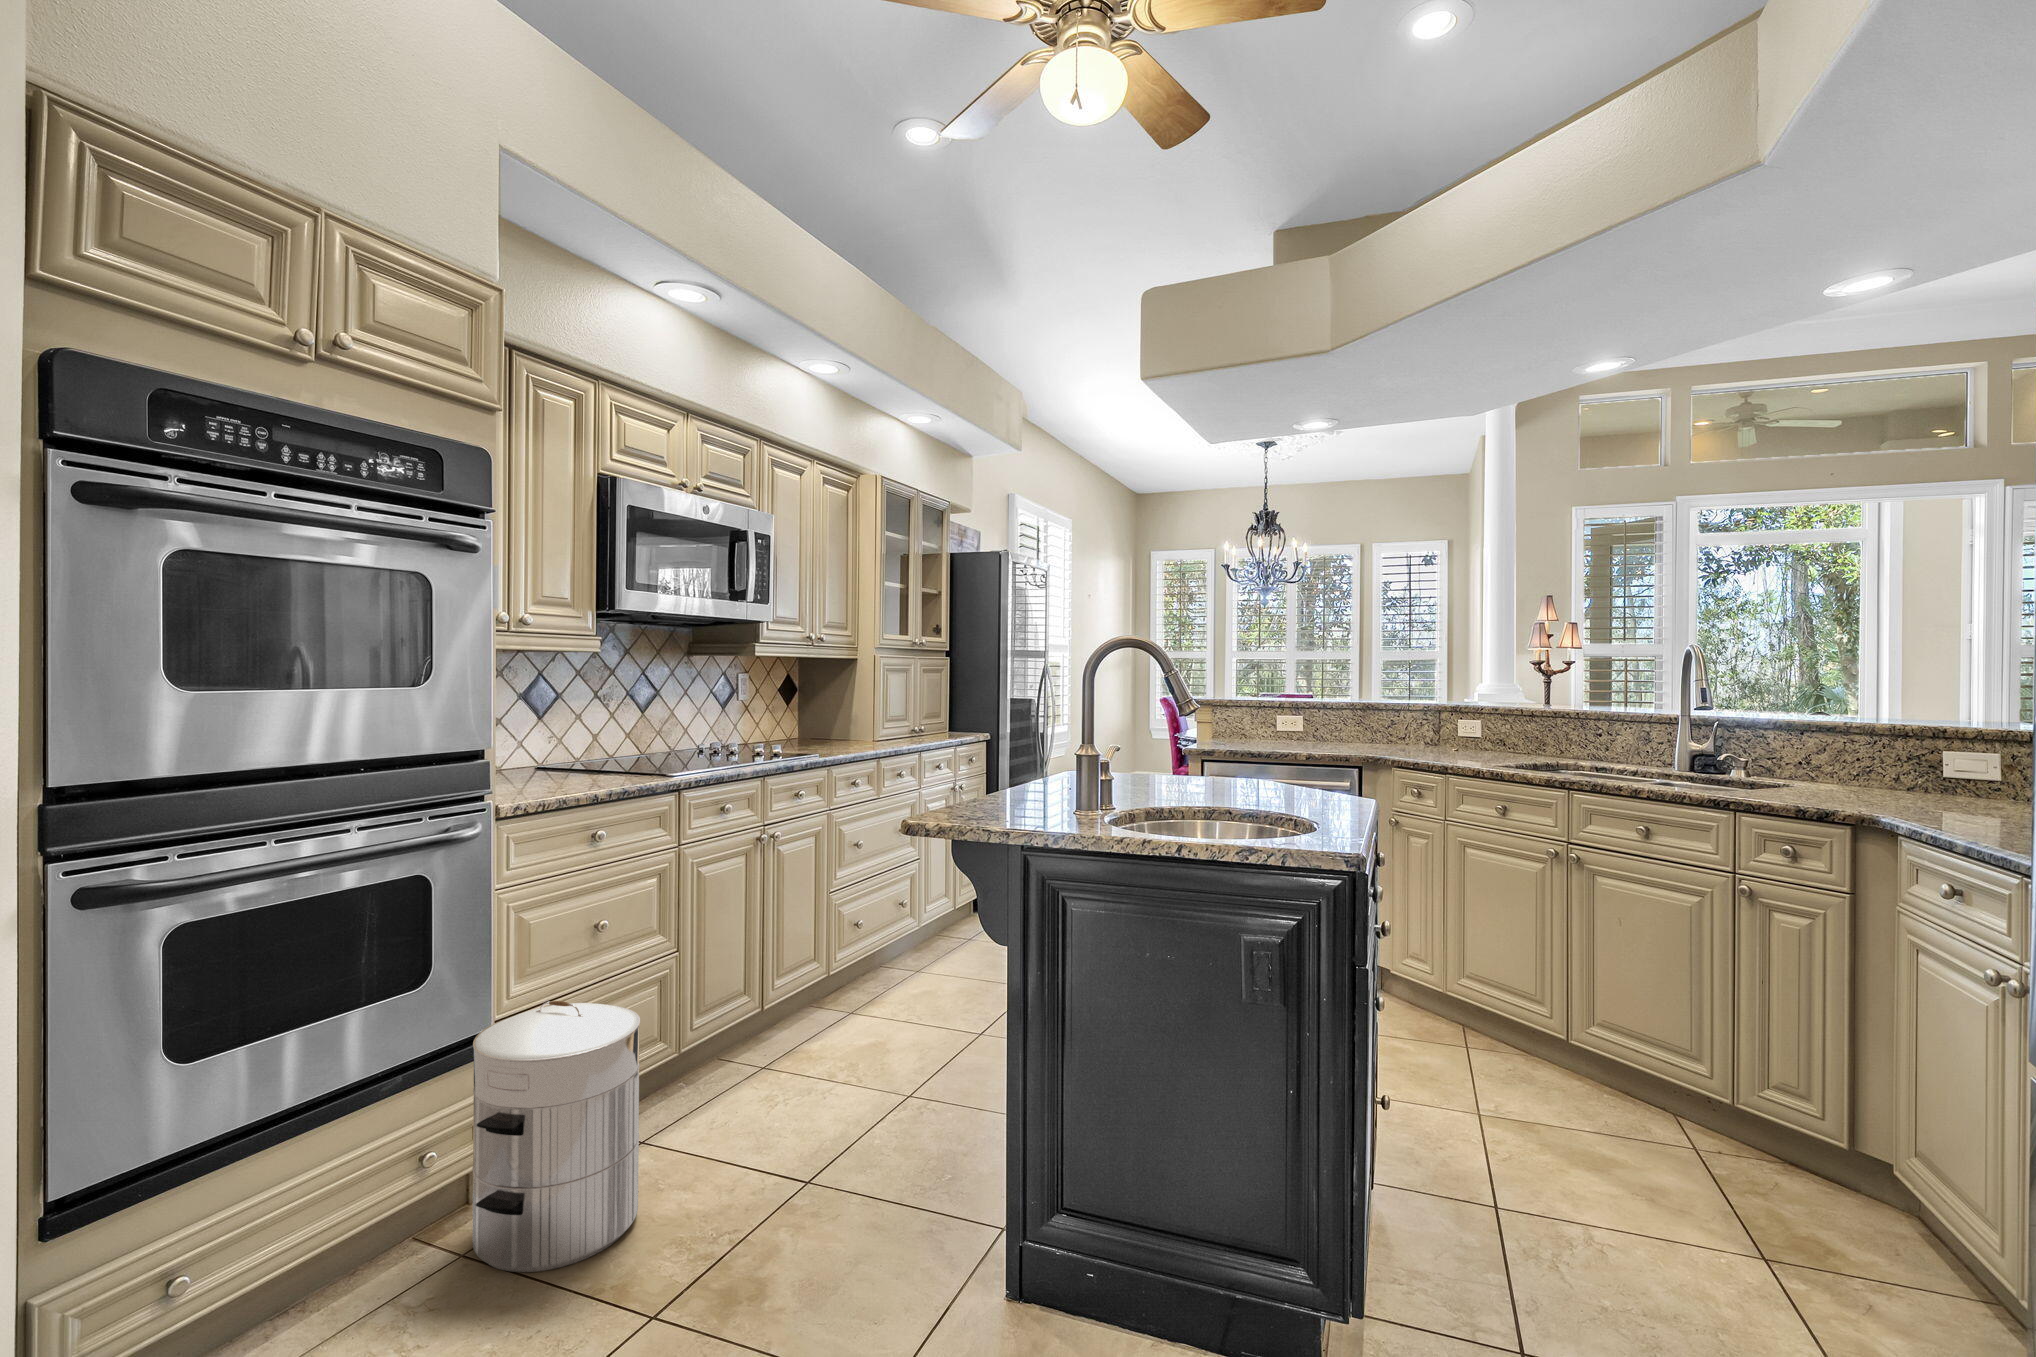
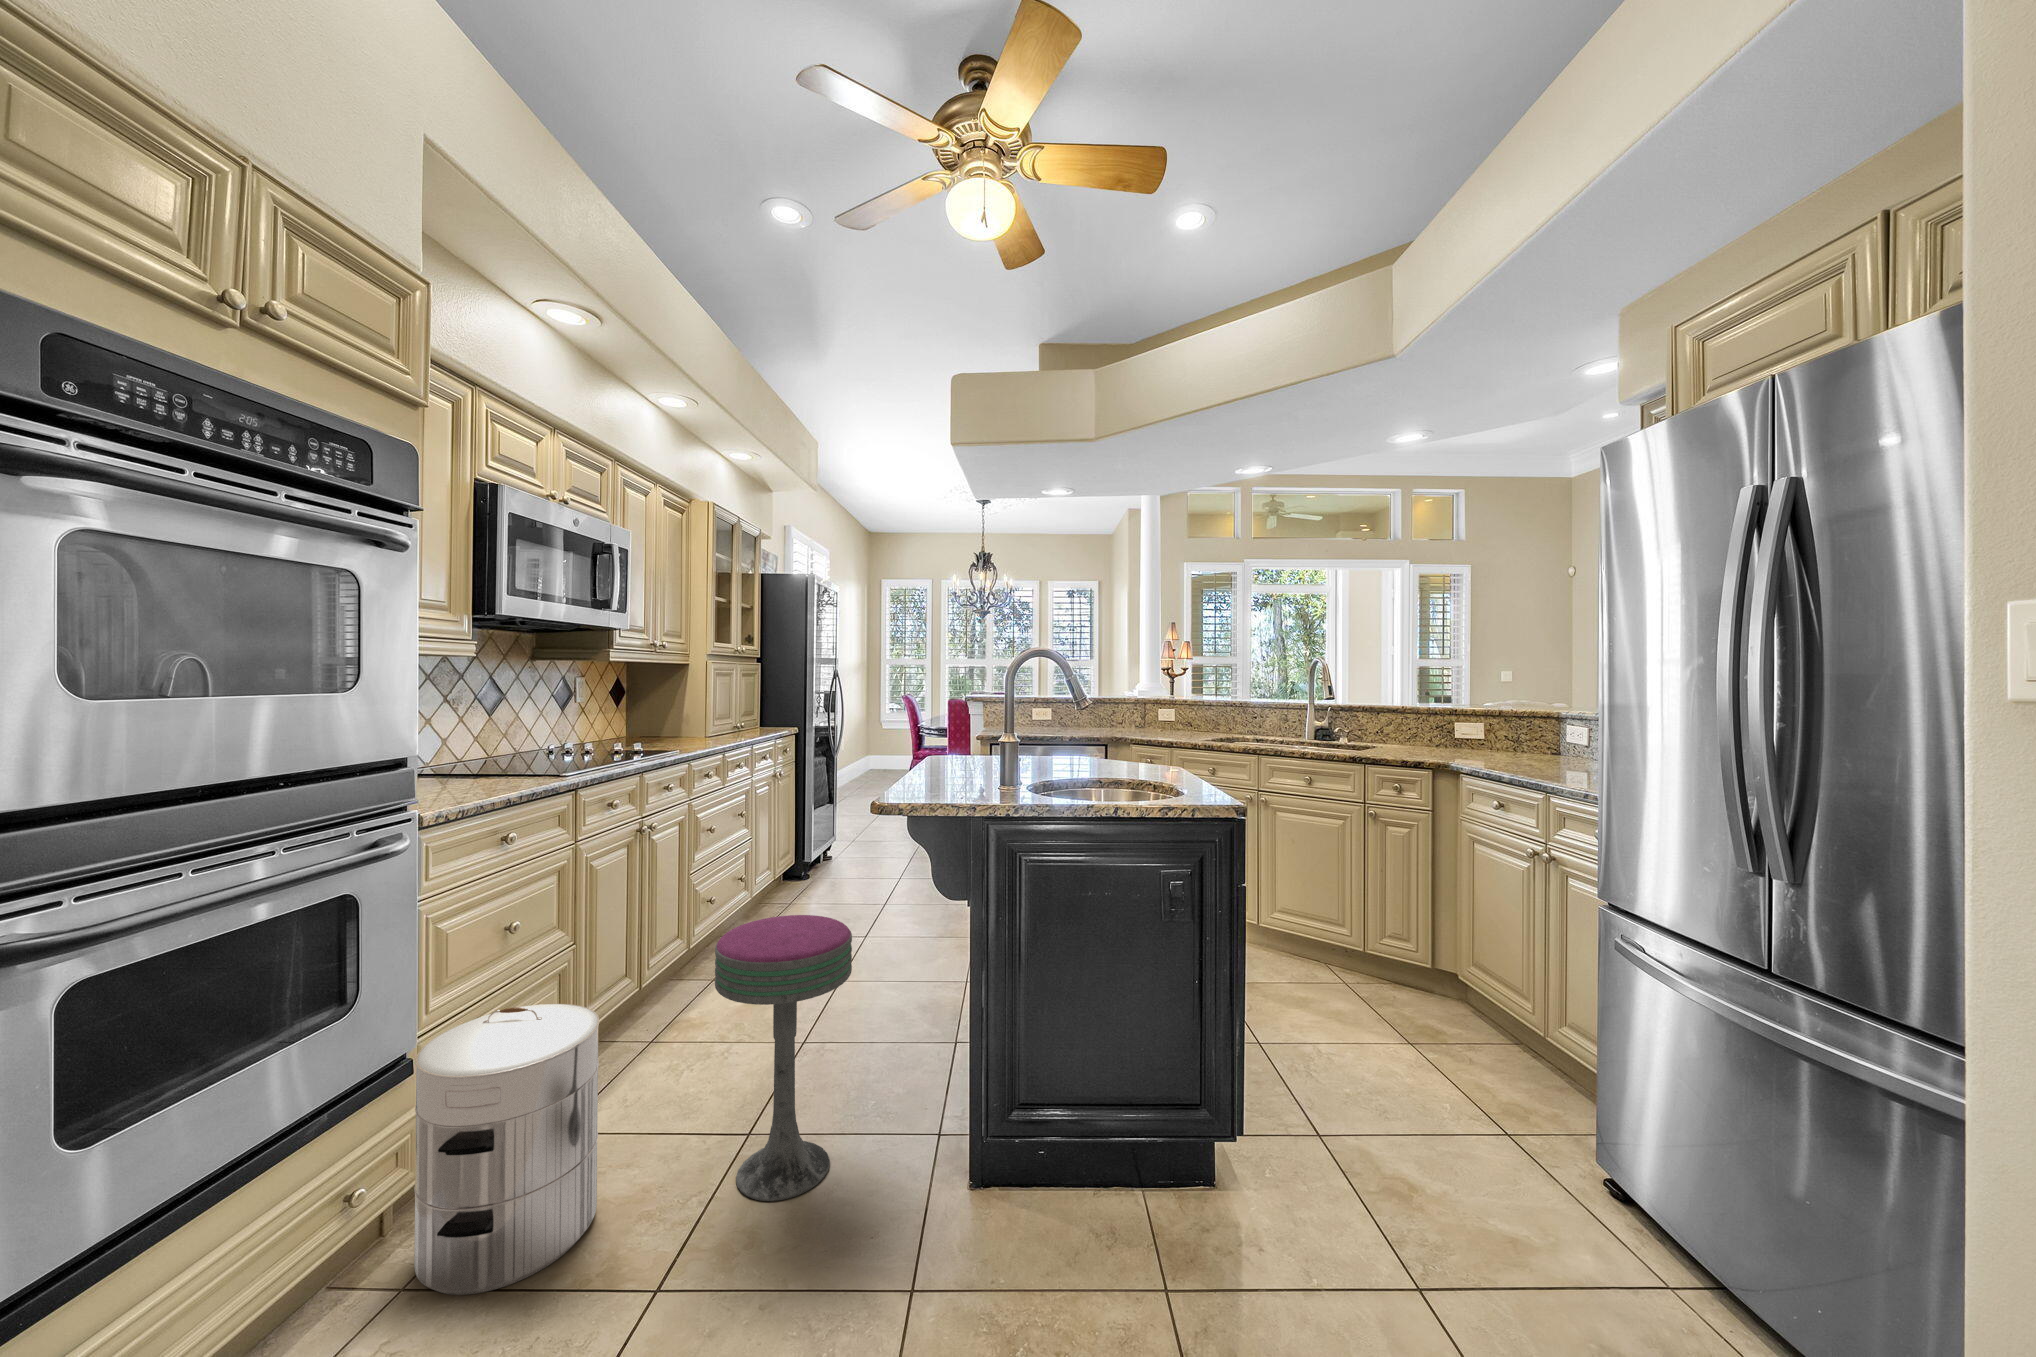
bar stool: none [745,943,895,1256] -> present [715,915,852,1201]

